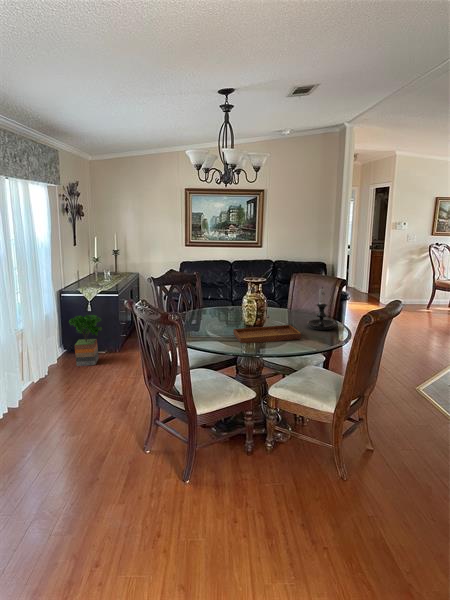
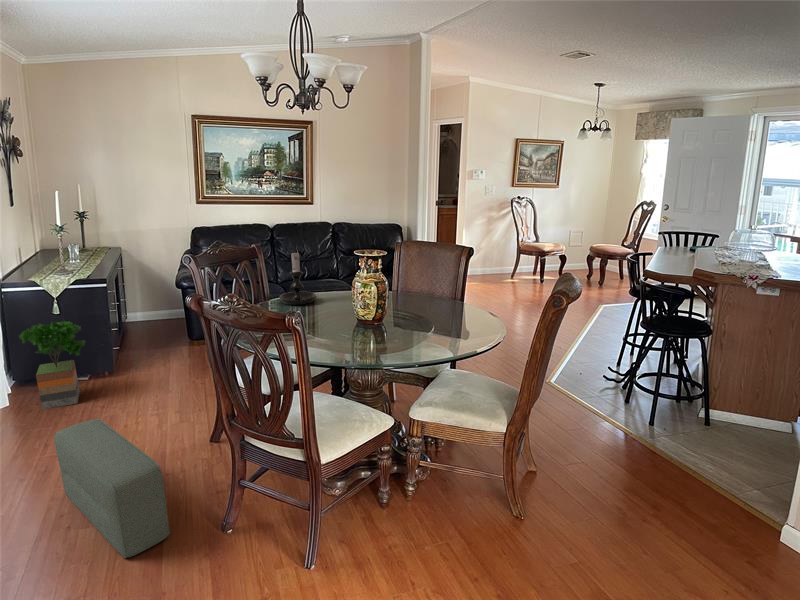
candle holder: present [307,289,337,330] -> present [279,251,316,305]
tray: present [233,315,301,343] -> none [344,304,444,350]
pouf: none [67,371,115,453] -> present [54,419,170,558]

